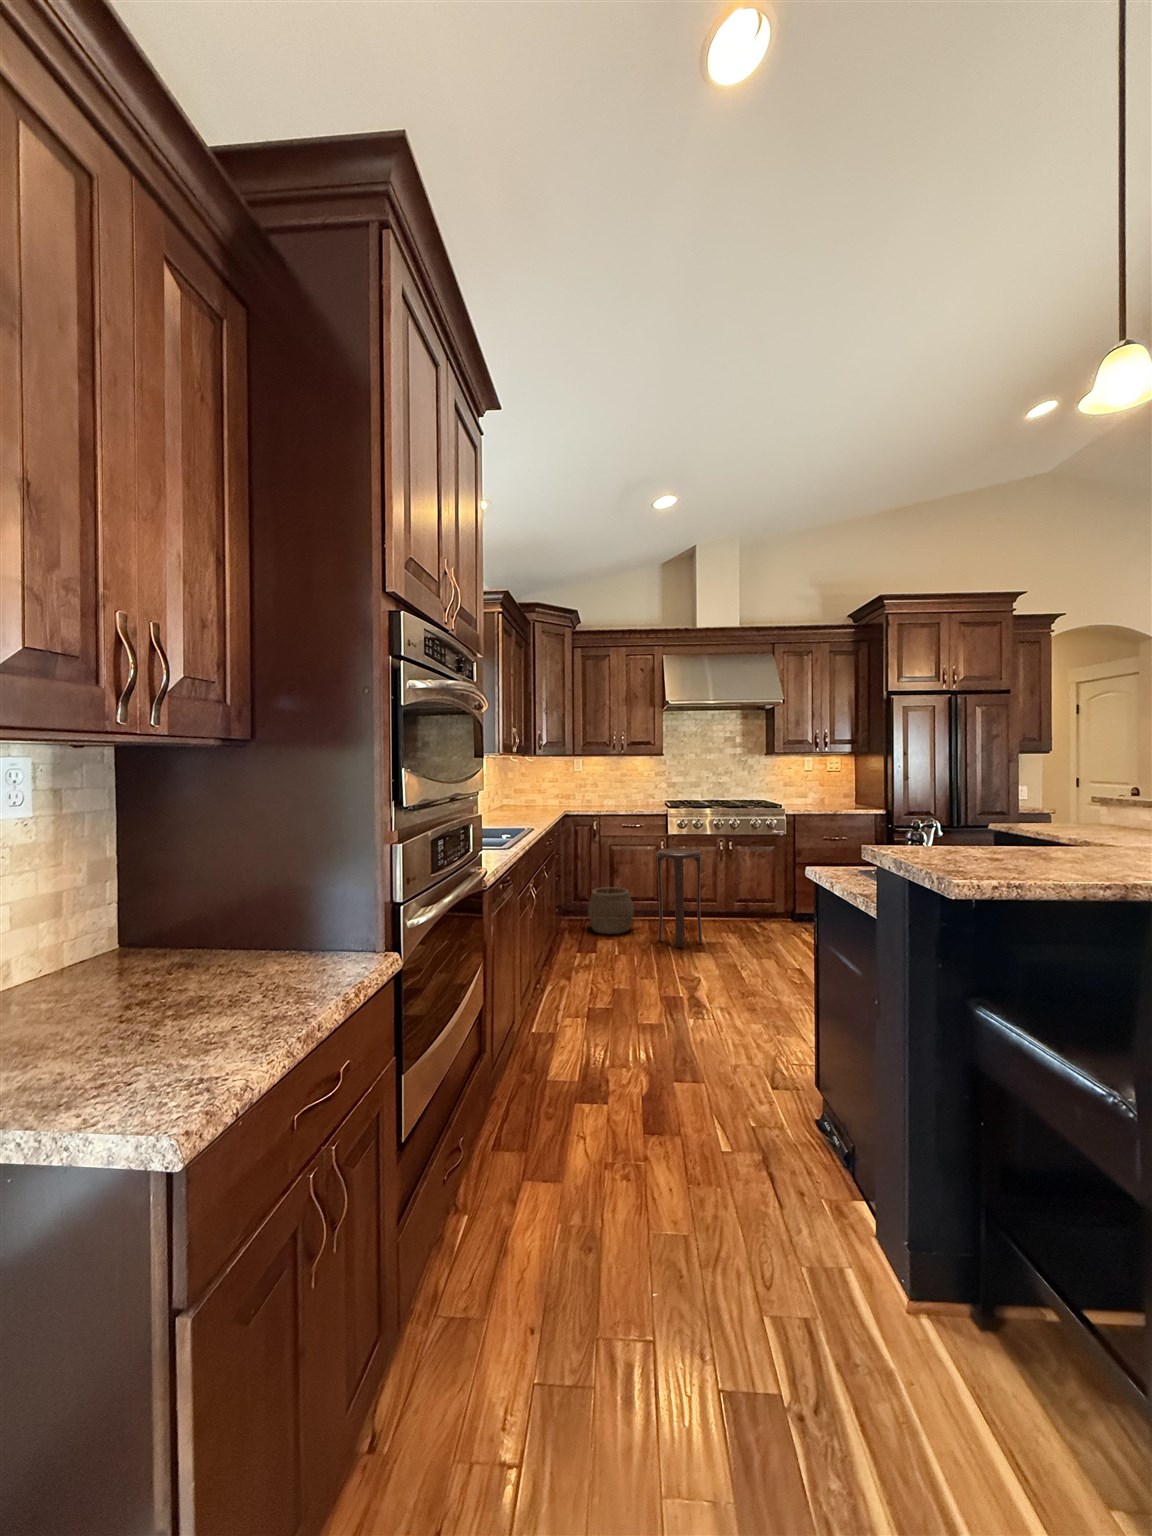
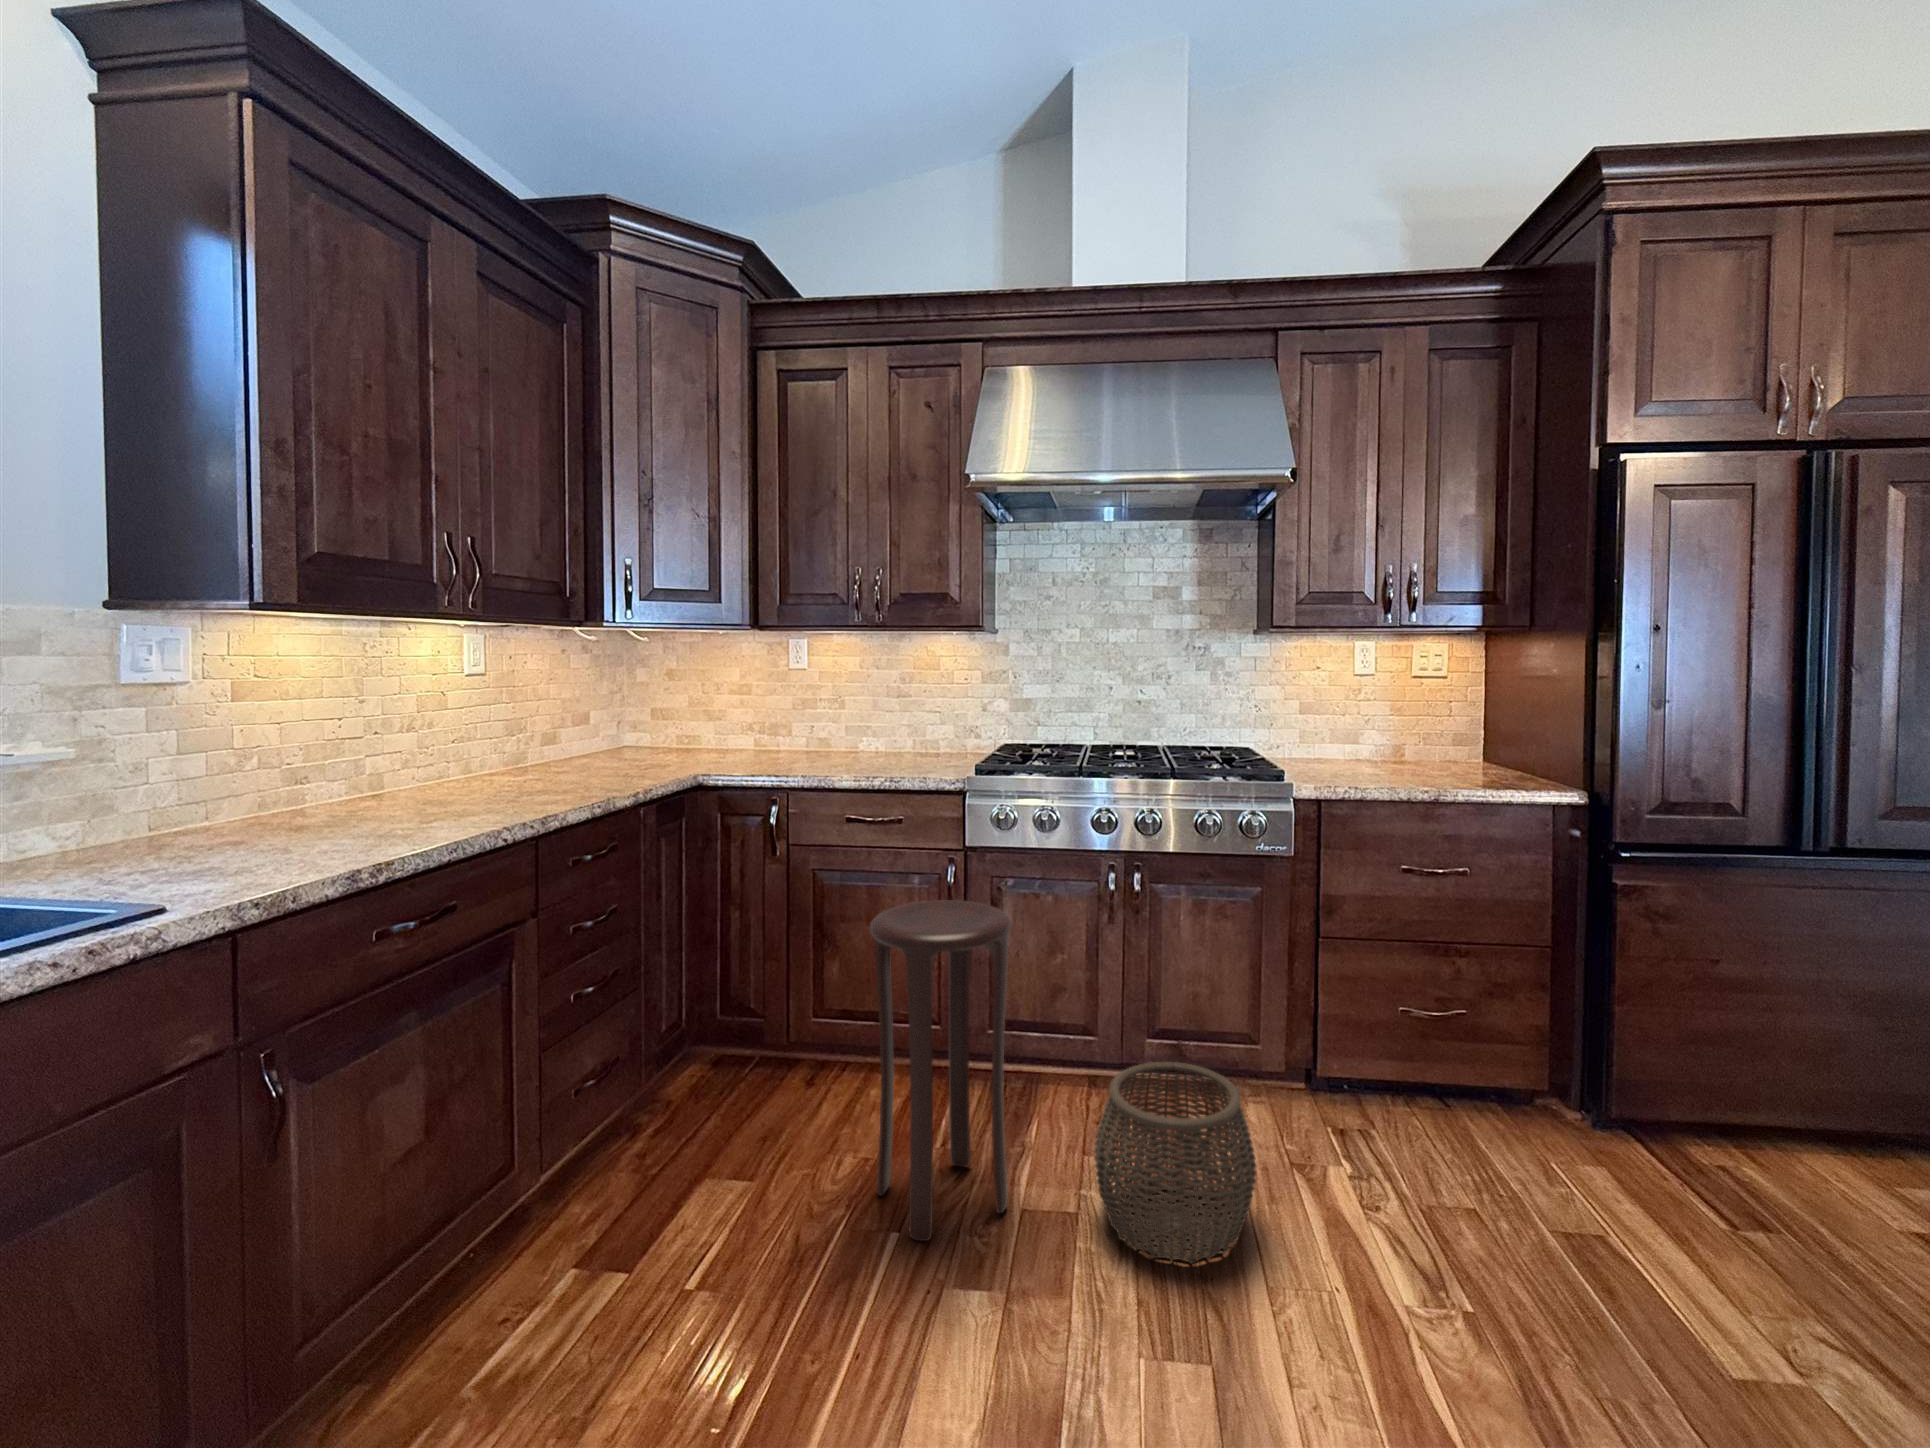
woven basket: present [588,887,634,934] -> present [1094,1062,1256,1263]

